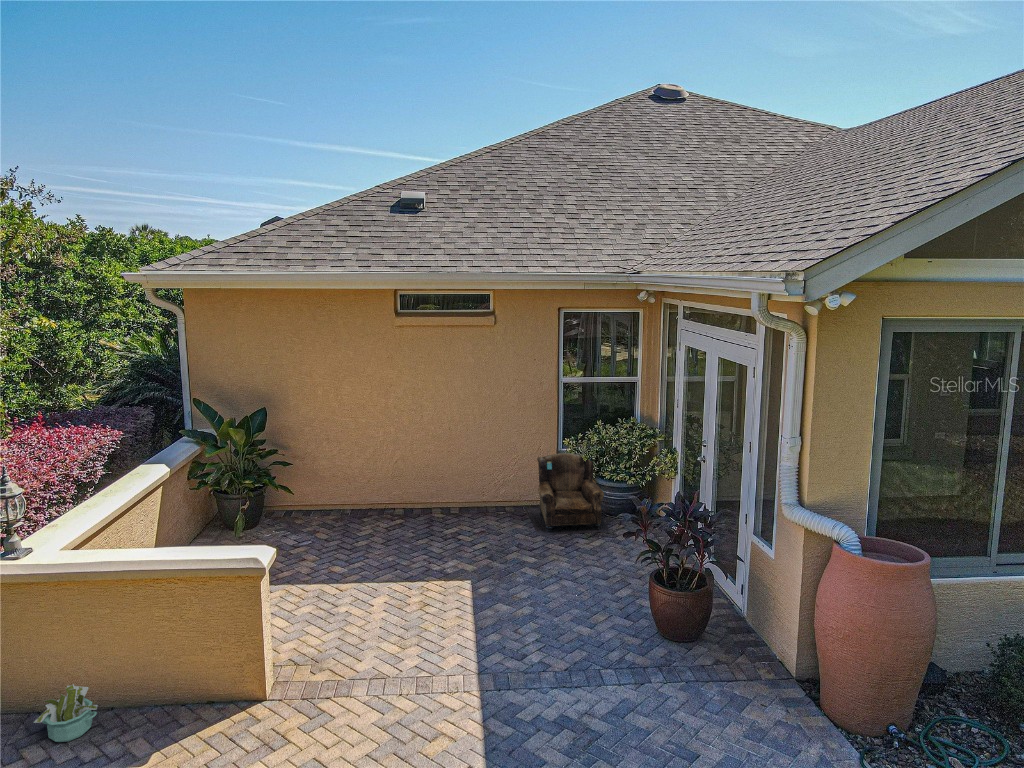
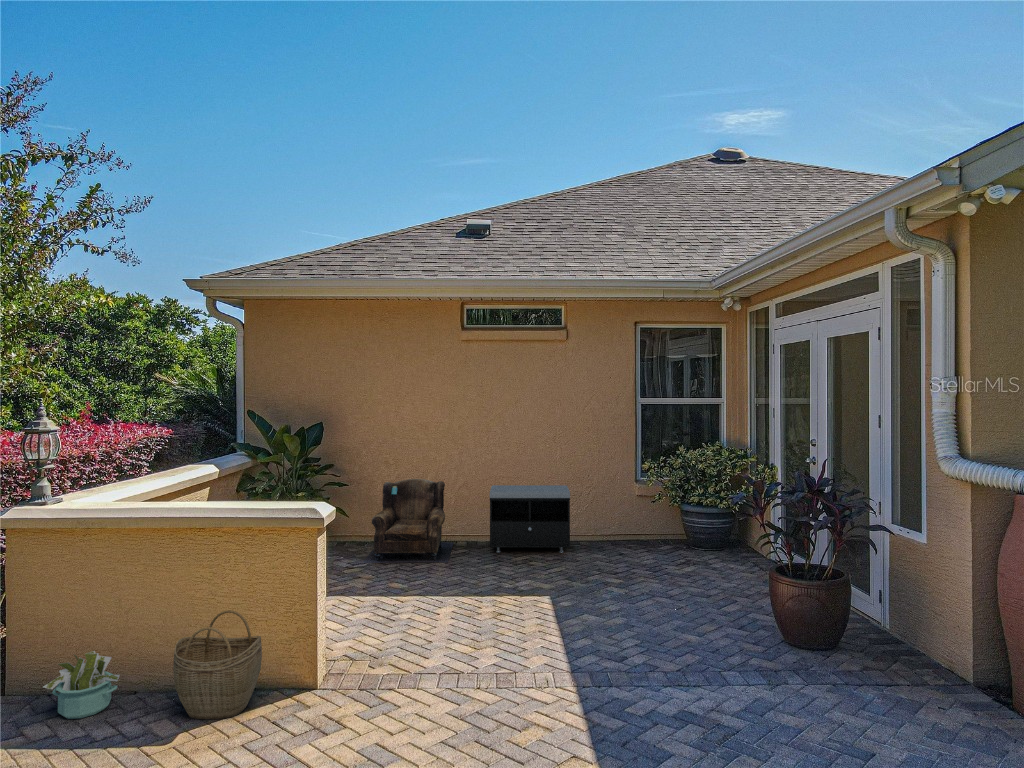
armchair: present [527,453,610,535] -> present [363,479,453,563]
storage bench: none [423,460,497,523] -> present [490,485,570,553]
woven basket: none [143,647,218,738] -> present [173,610,262,719]

